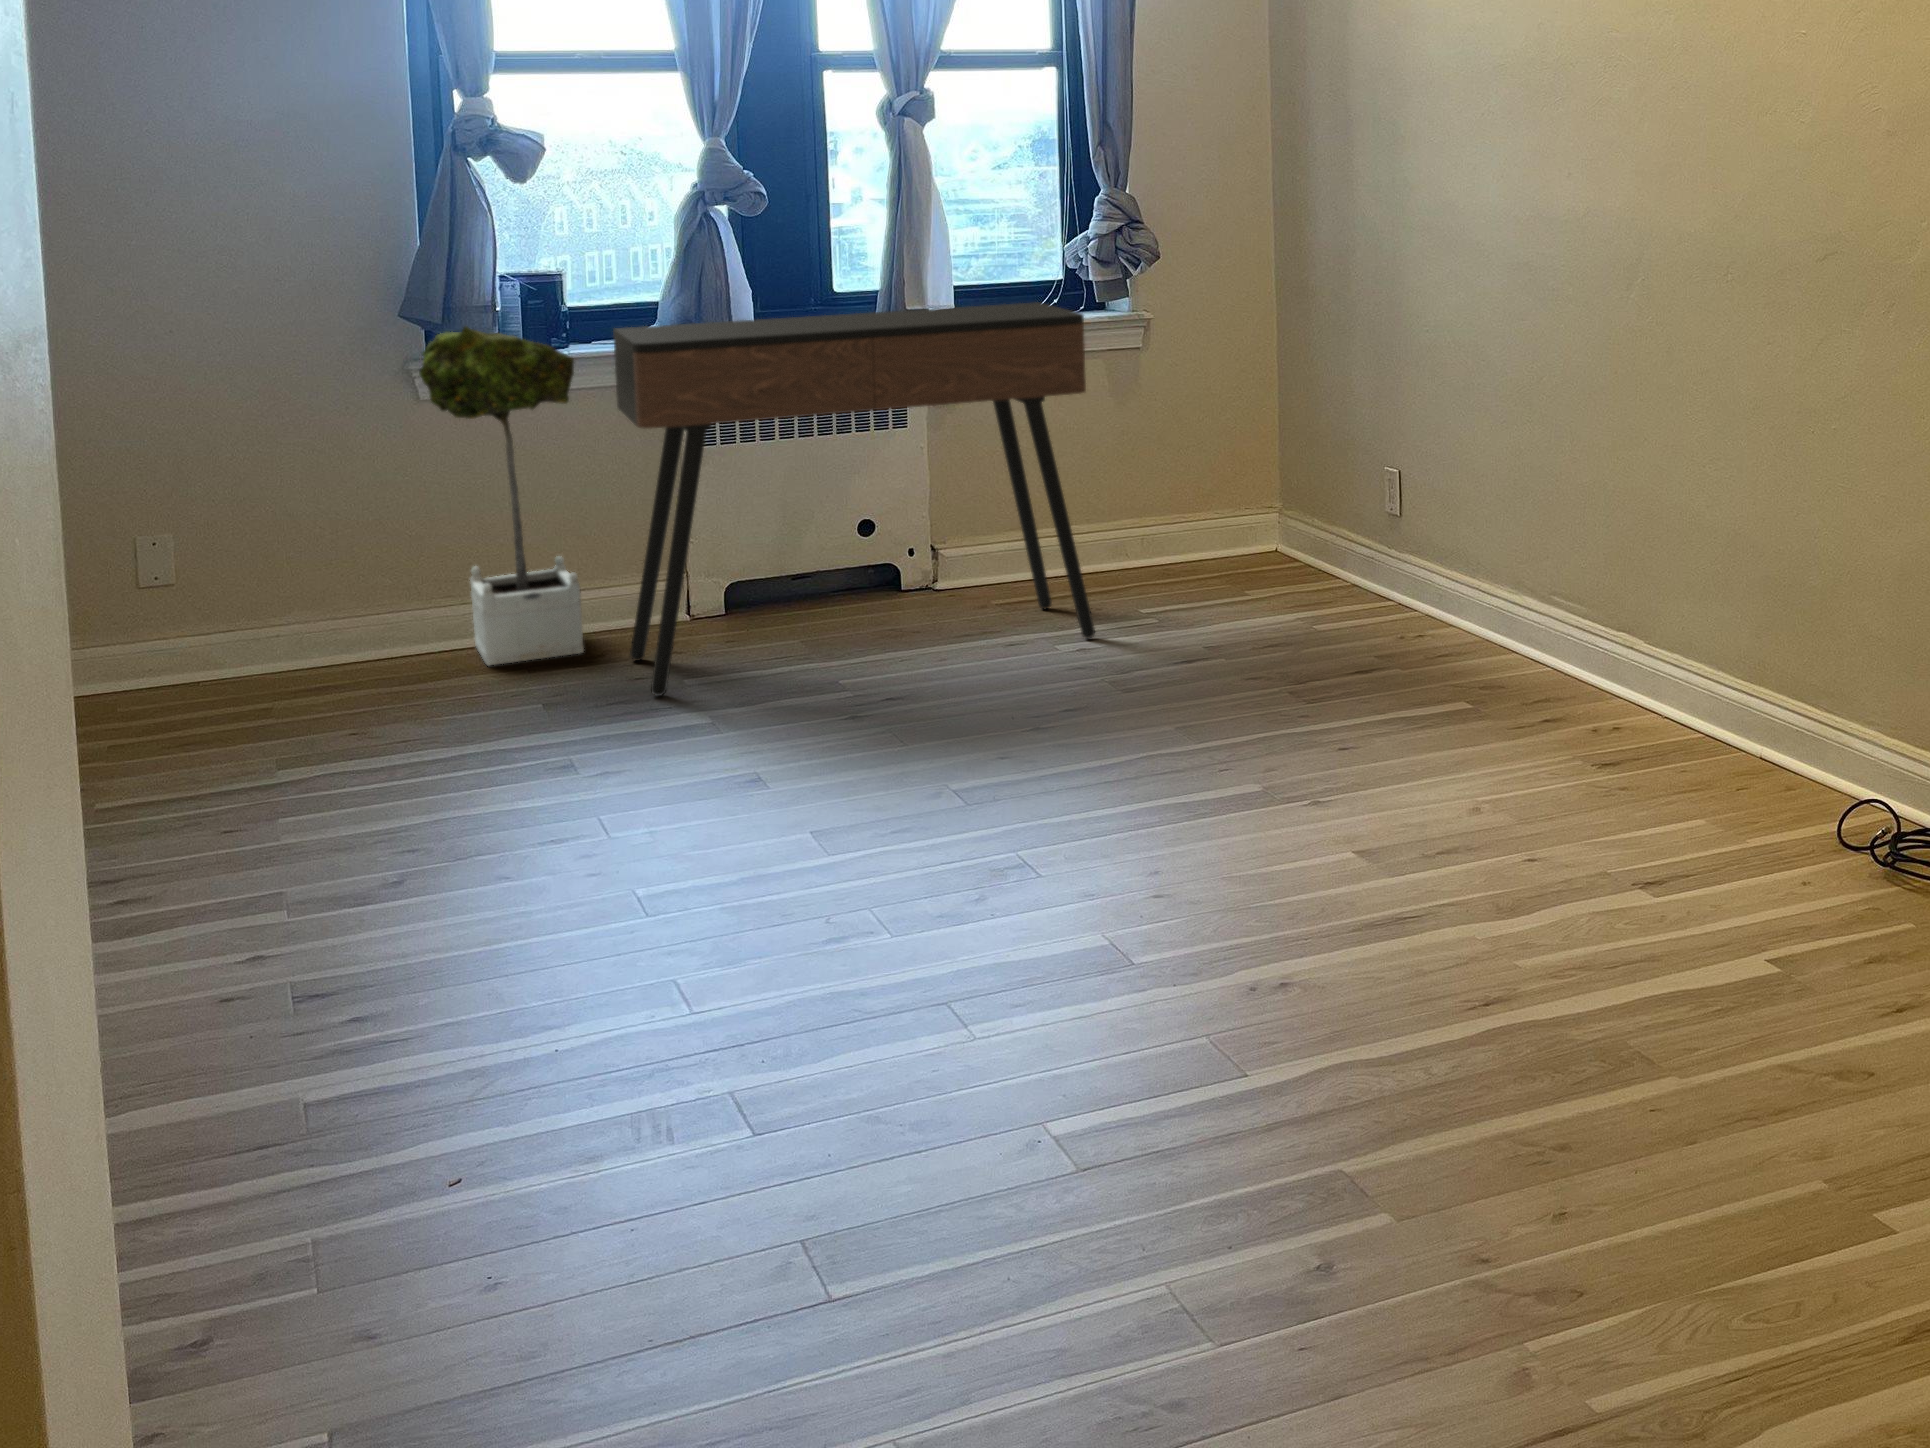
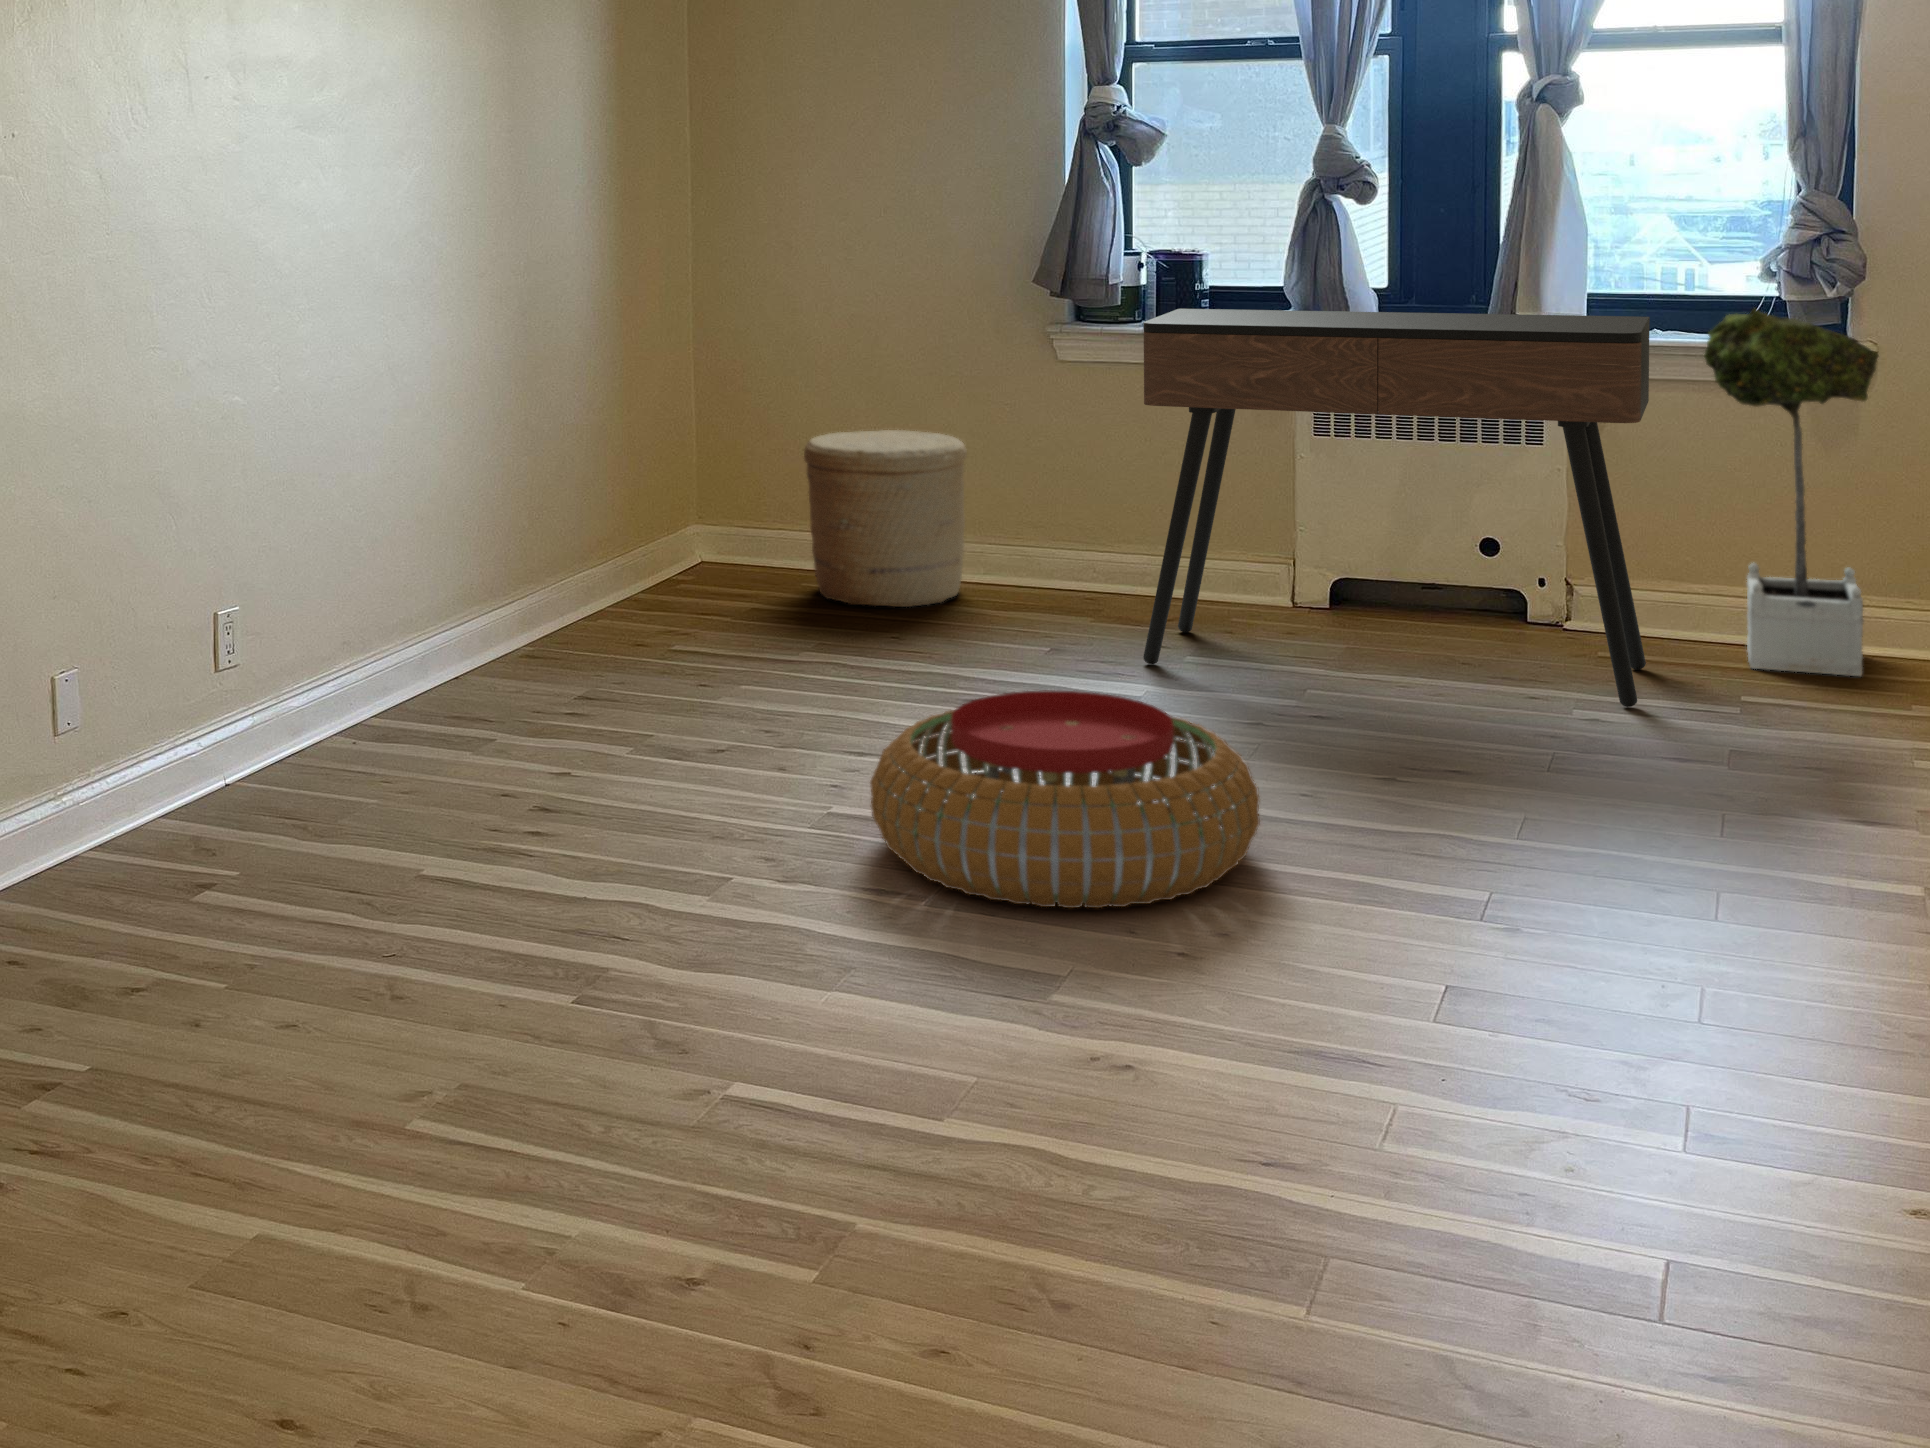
potted tree: present [419,326,584,665] -> present [1704,308,1878,676]
woven basket: none [128,497,346,714] -> present [804,430,967,607]
pouf: none [679,712,1081,944] -> present [870,691,1260,908]

